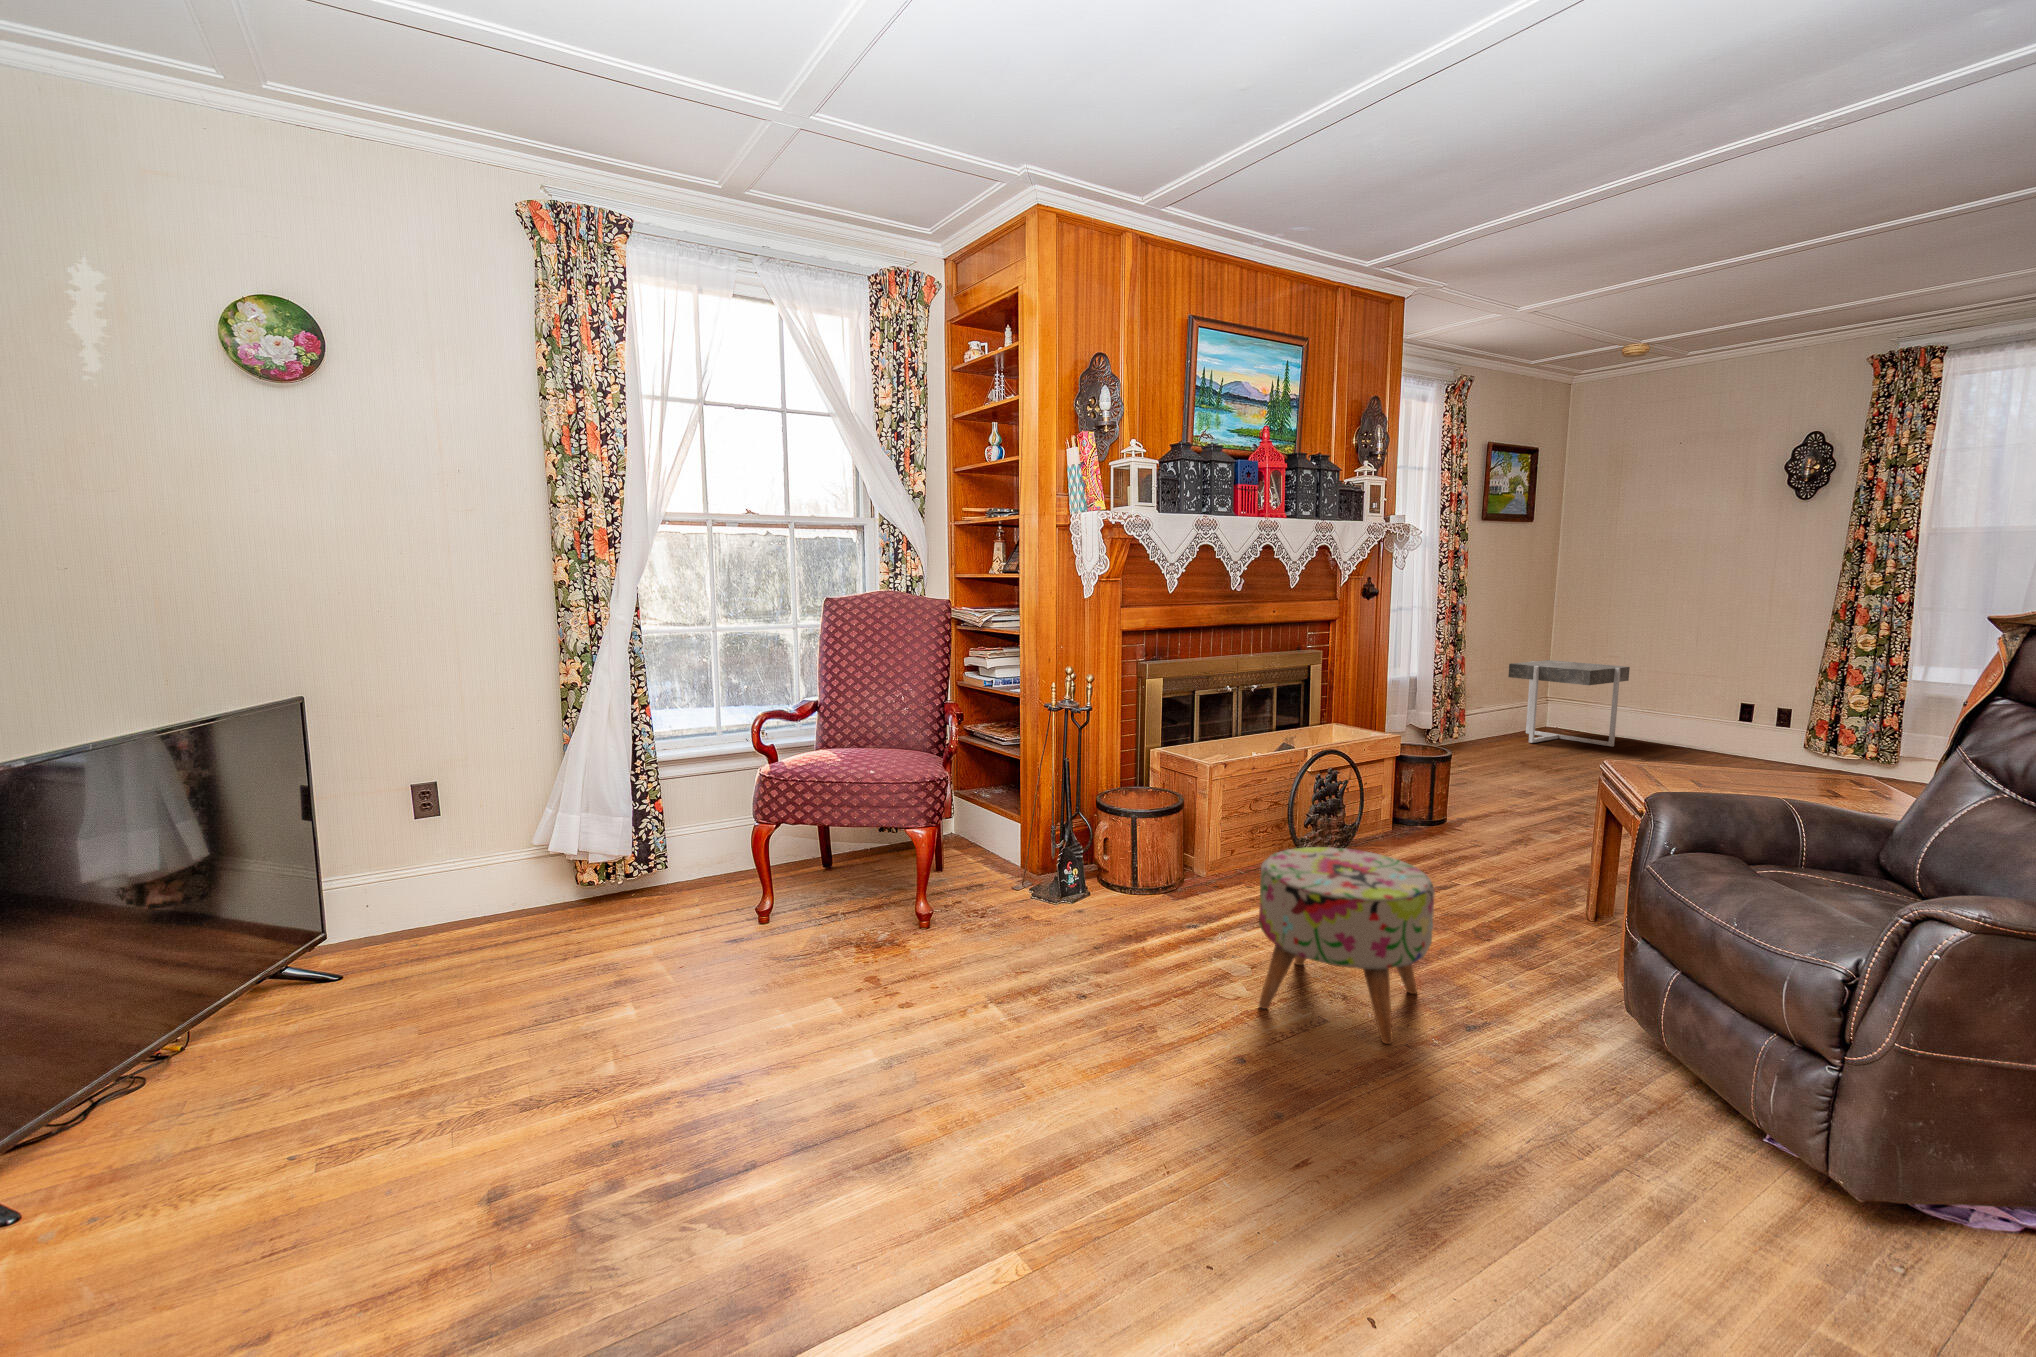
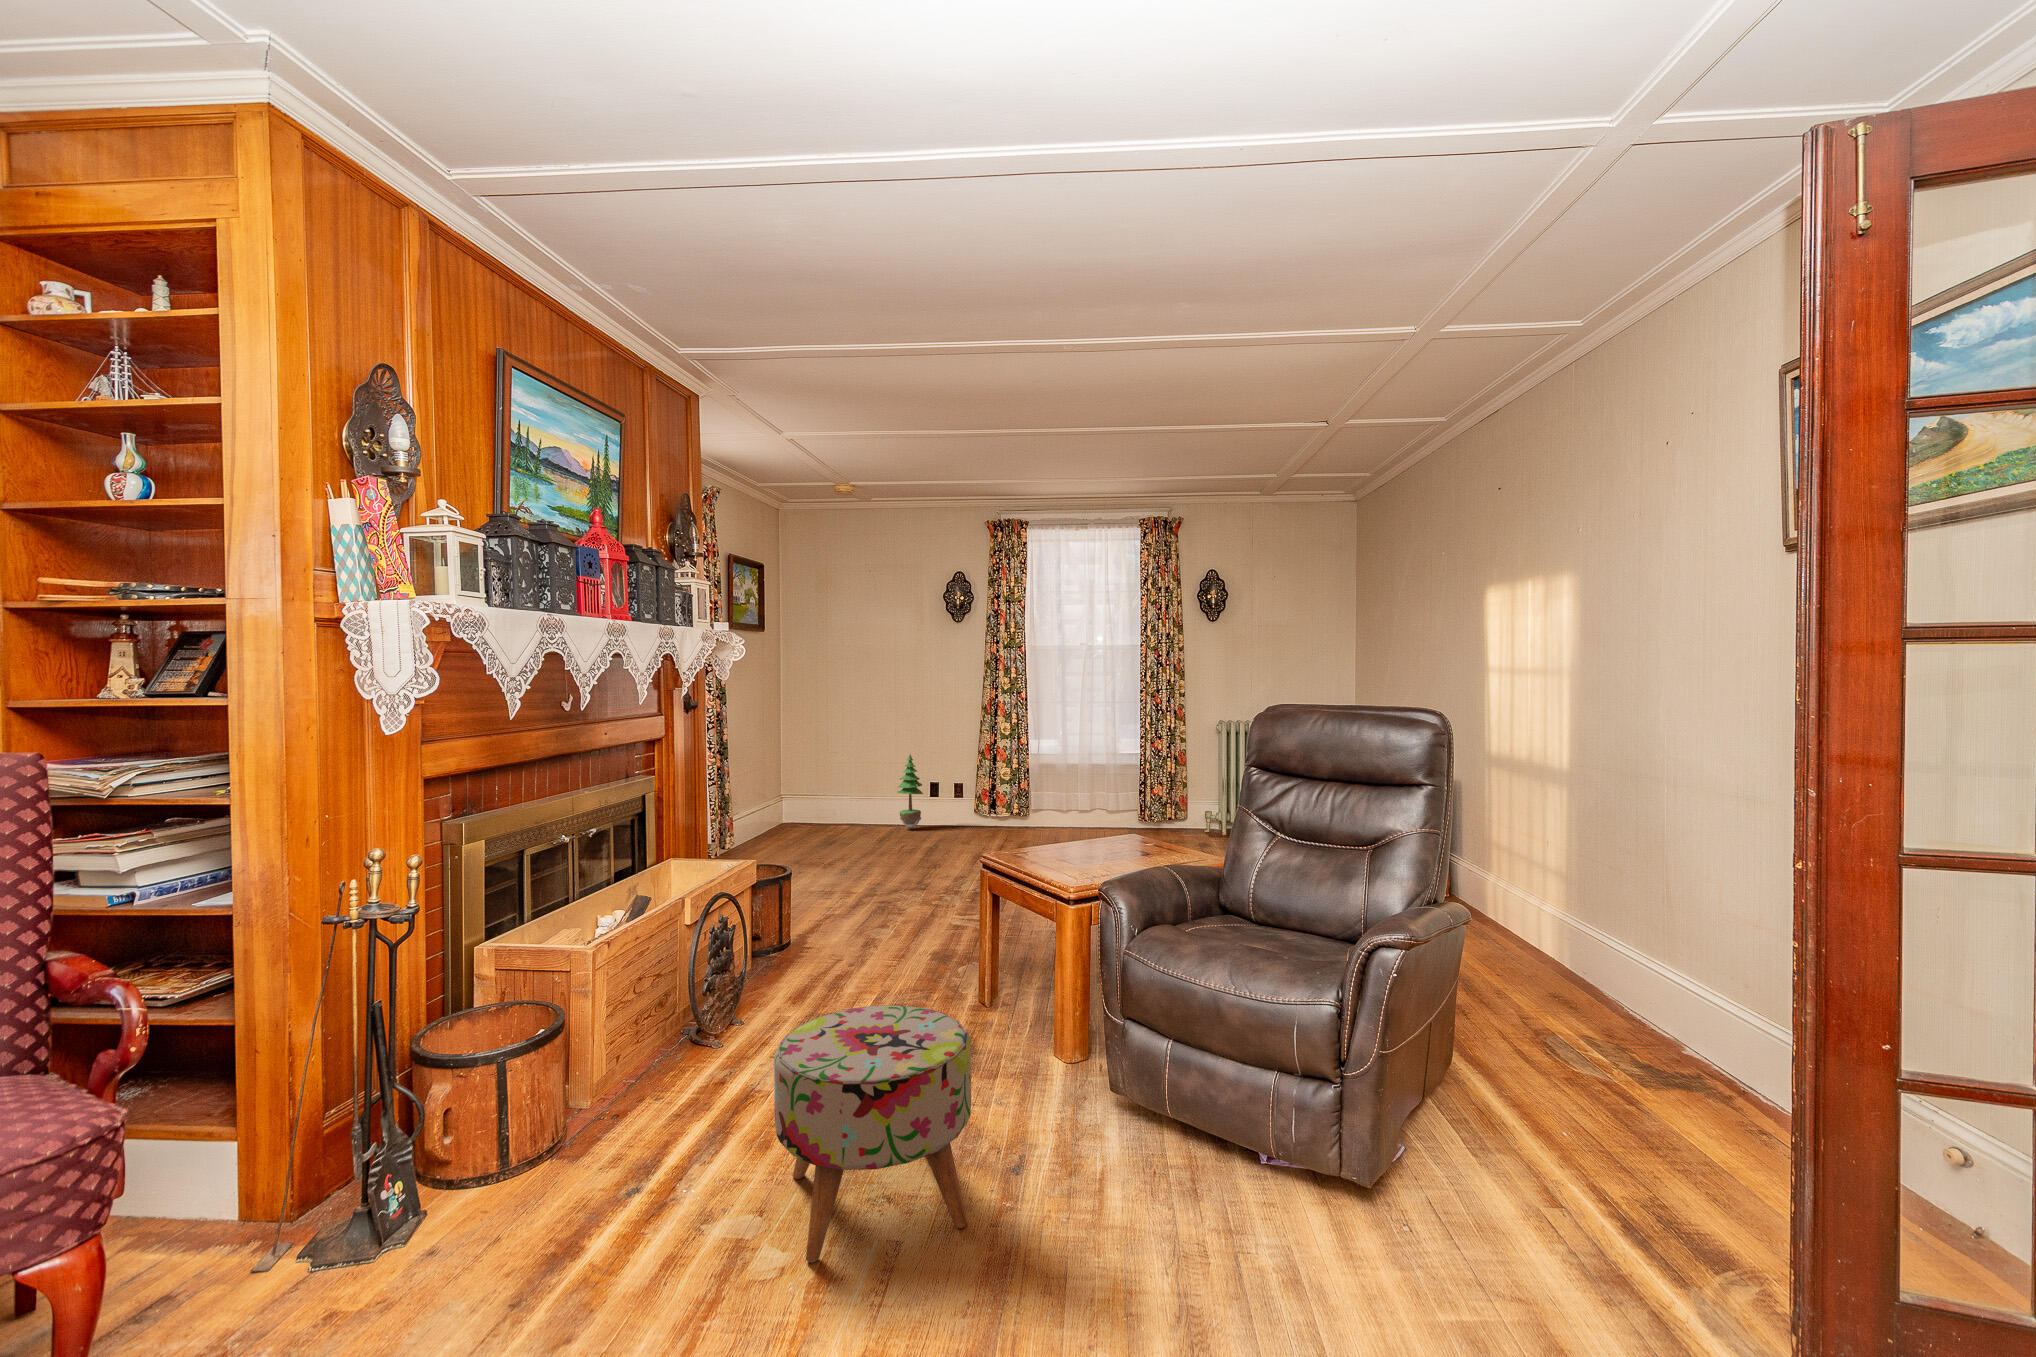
side table: present [1508,660,1630,746] -> none [761,761,853,843]
potted tree: none [1683,664,1723,754] -> present [897,755,923,829]

